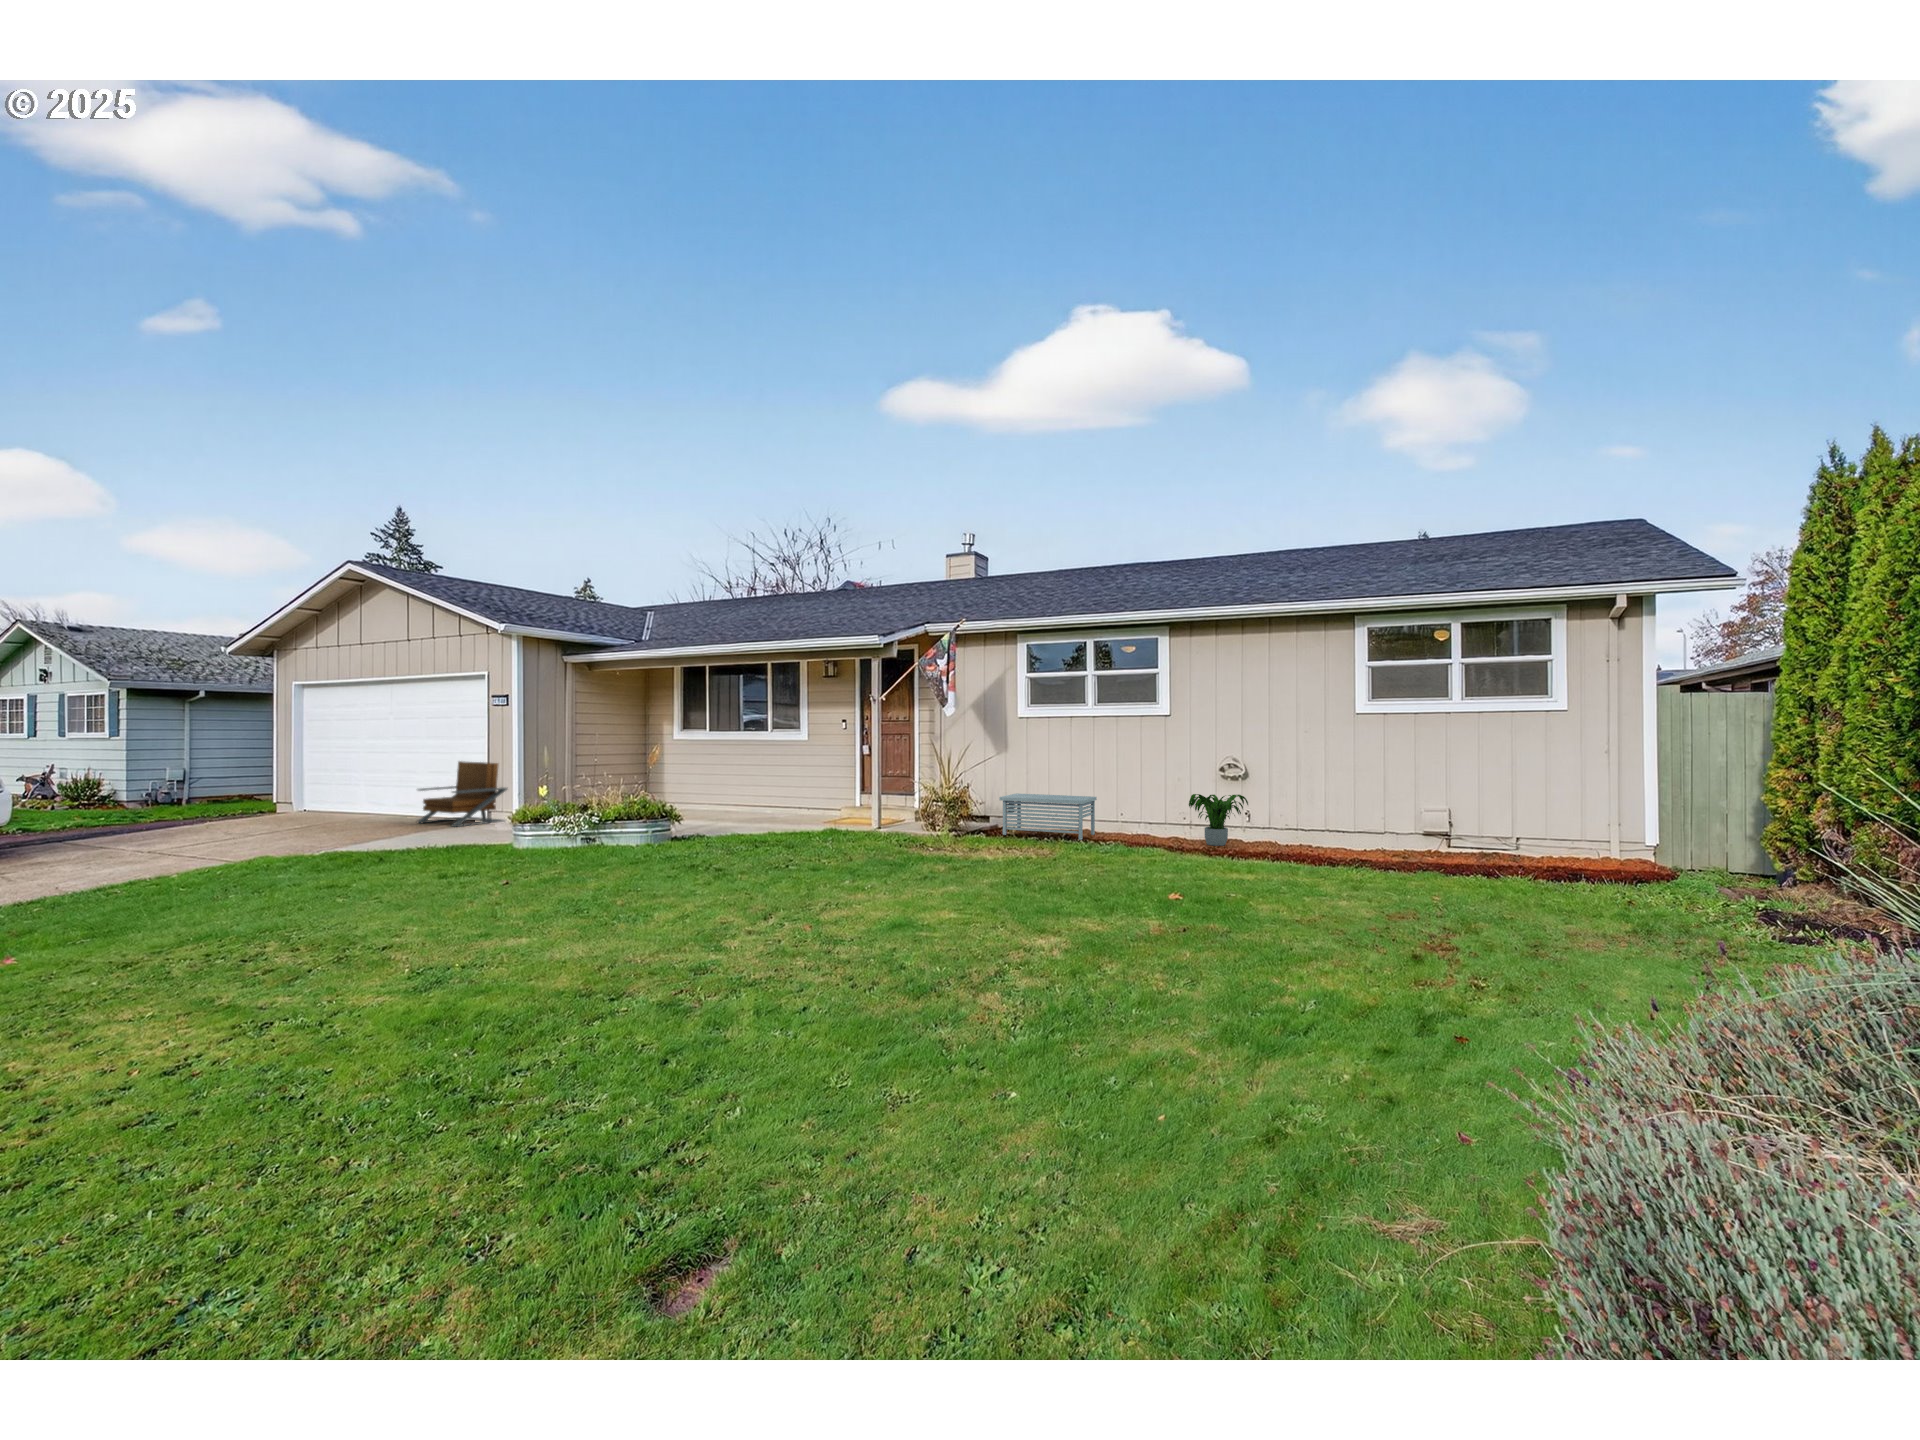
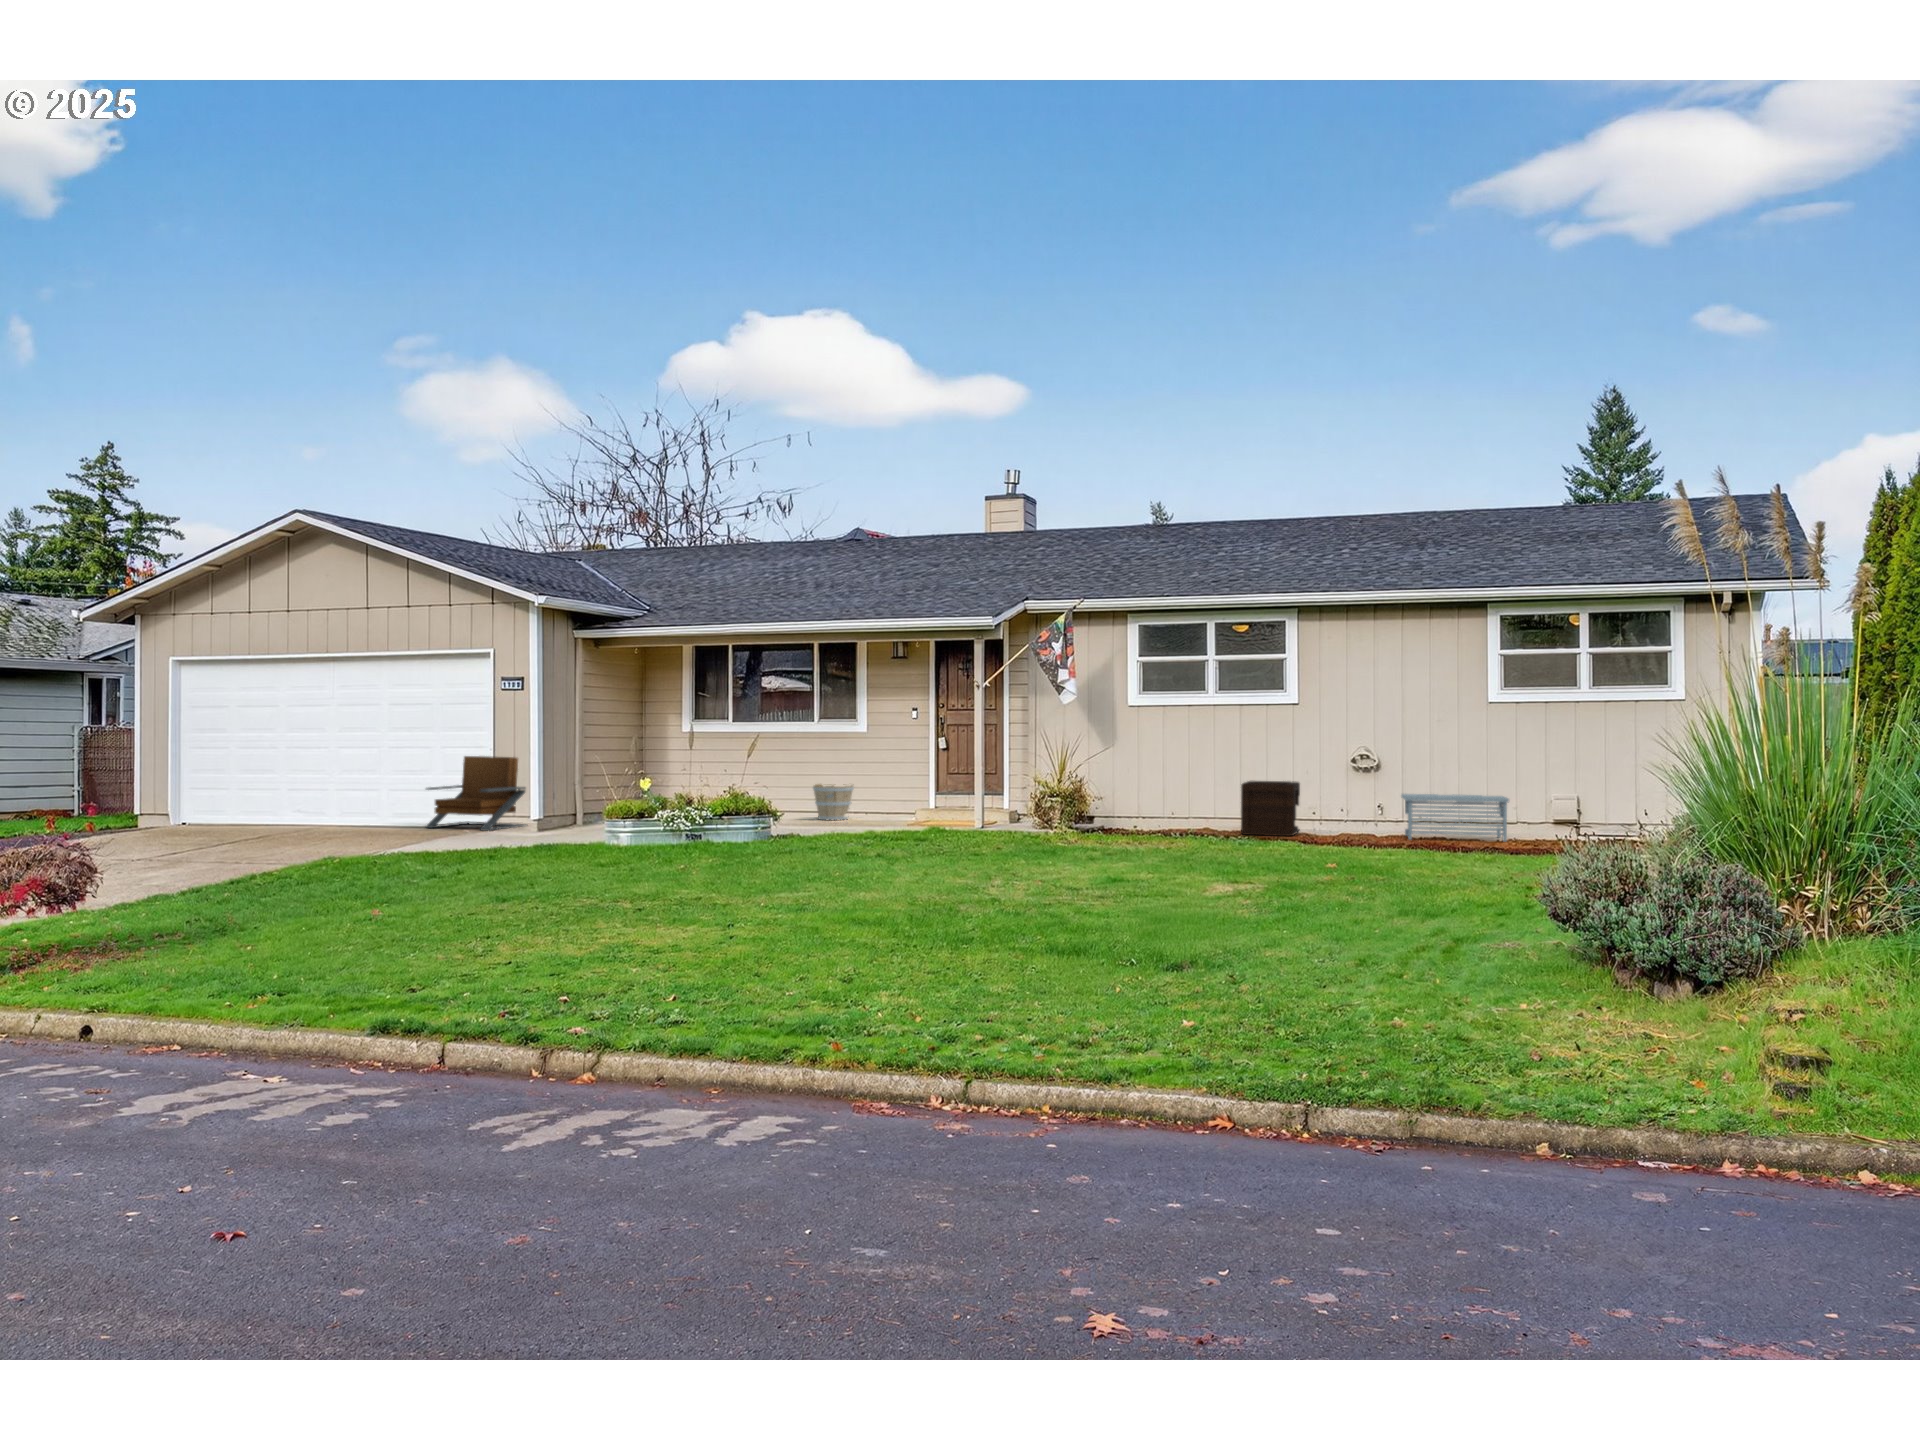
wooden bucket: none [755,785,792,818] -> present [813,784,854,820]
wooden crate: none [1108,788,1170,844] -> present [1241,781,1300,836]
storage bench: present [999,793,1097,840] -> present [1401,794,1509,842]
potted plant: present [1189,794,1248,846] -> none [1325,784,1383,837]

